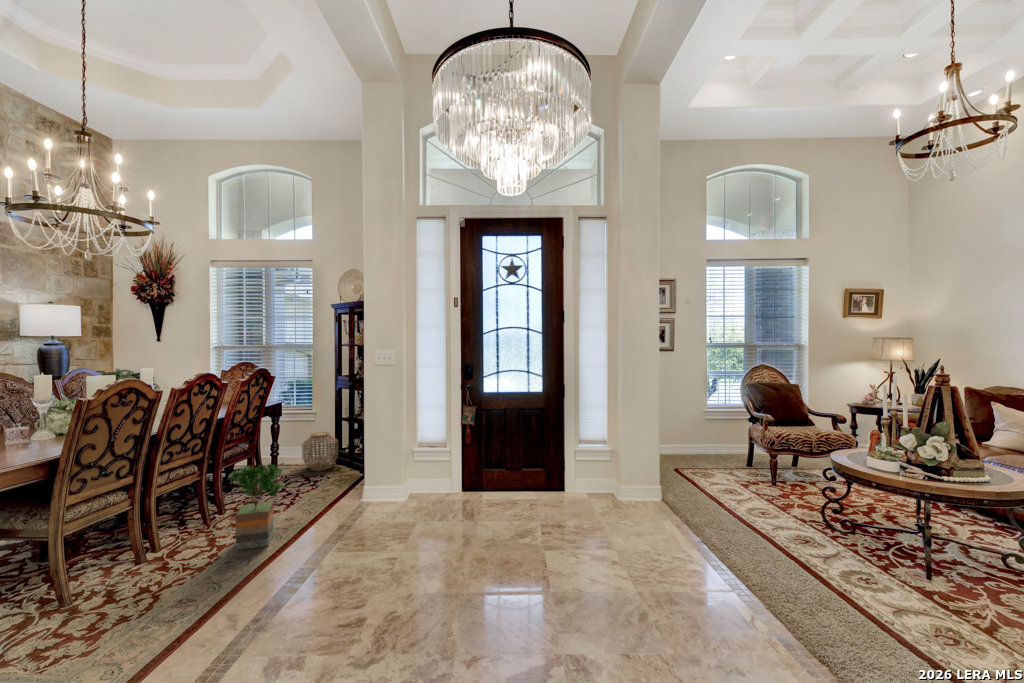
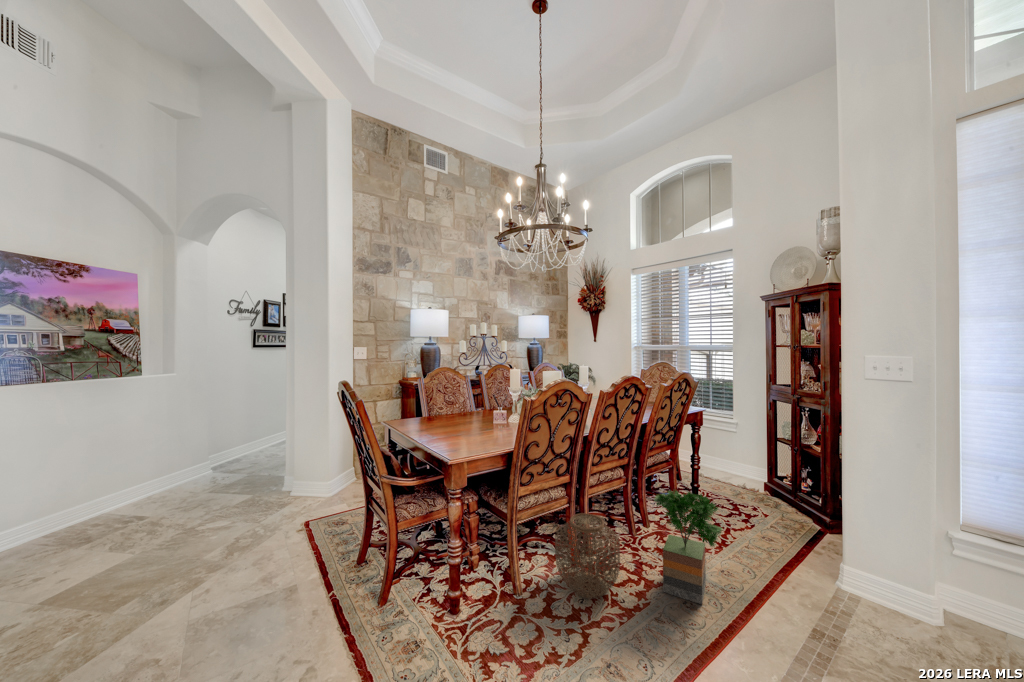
woven basket: present [302,432,338,470] -> present [555,513,620,598]

